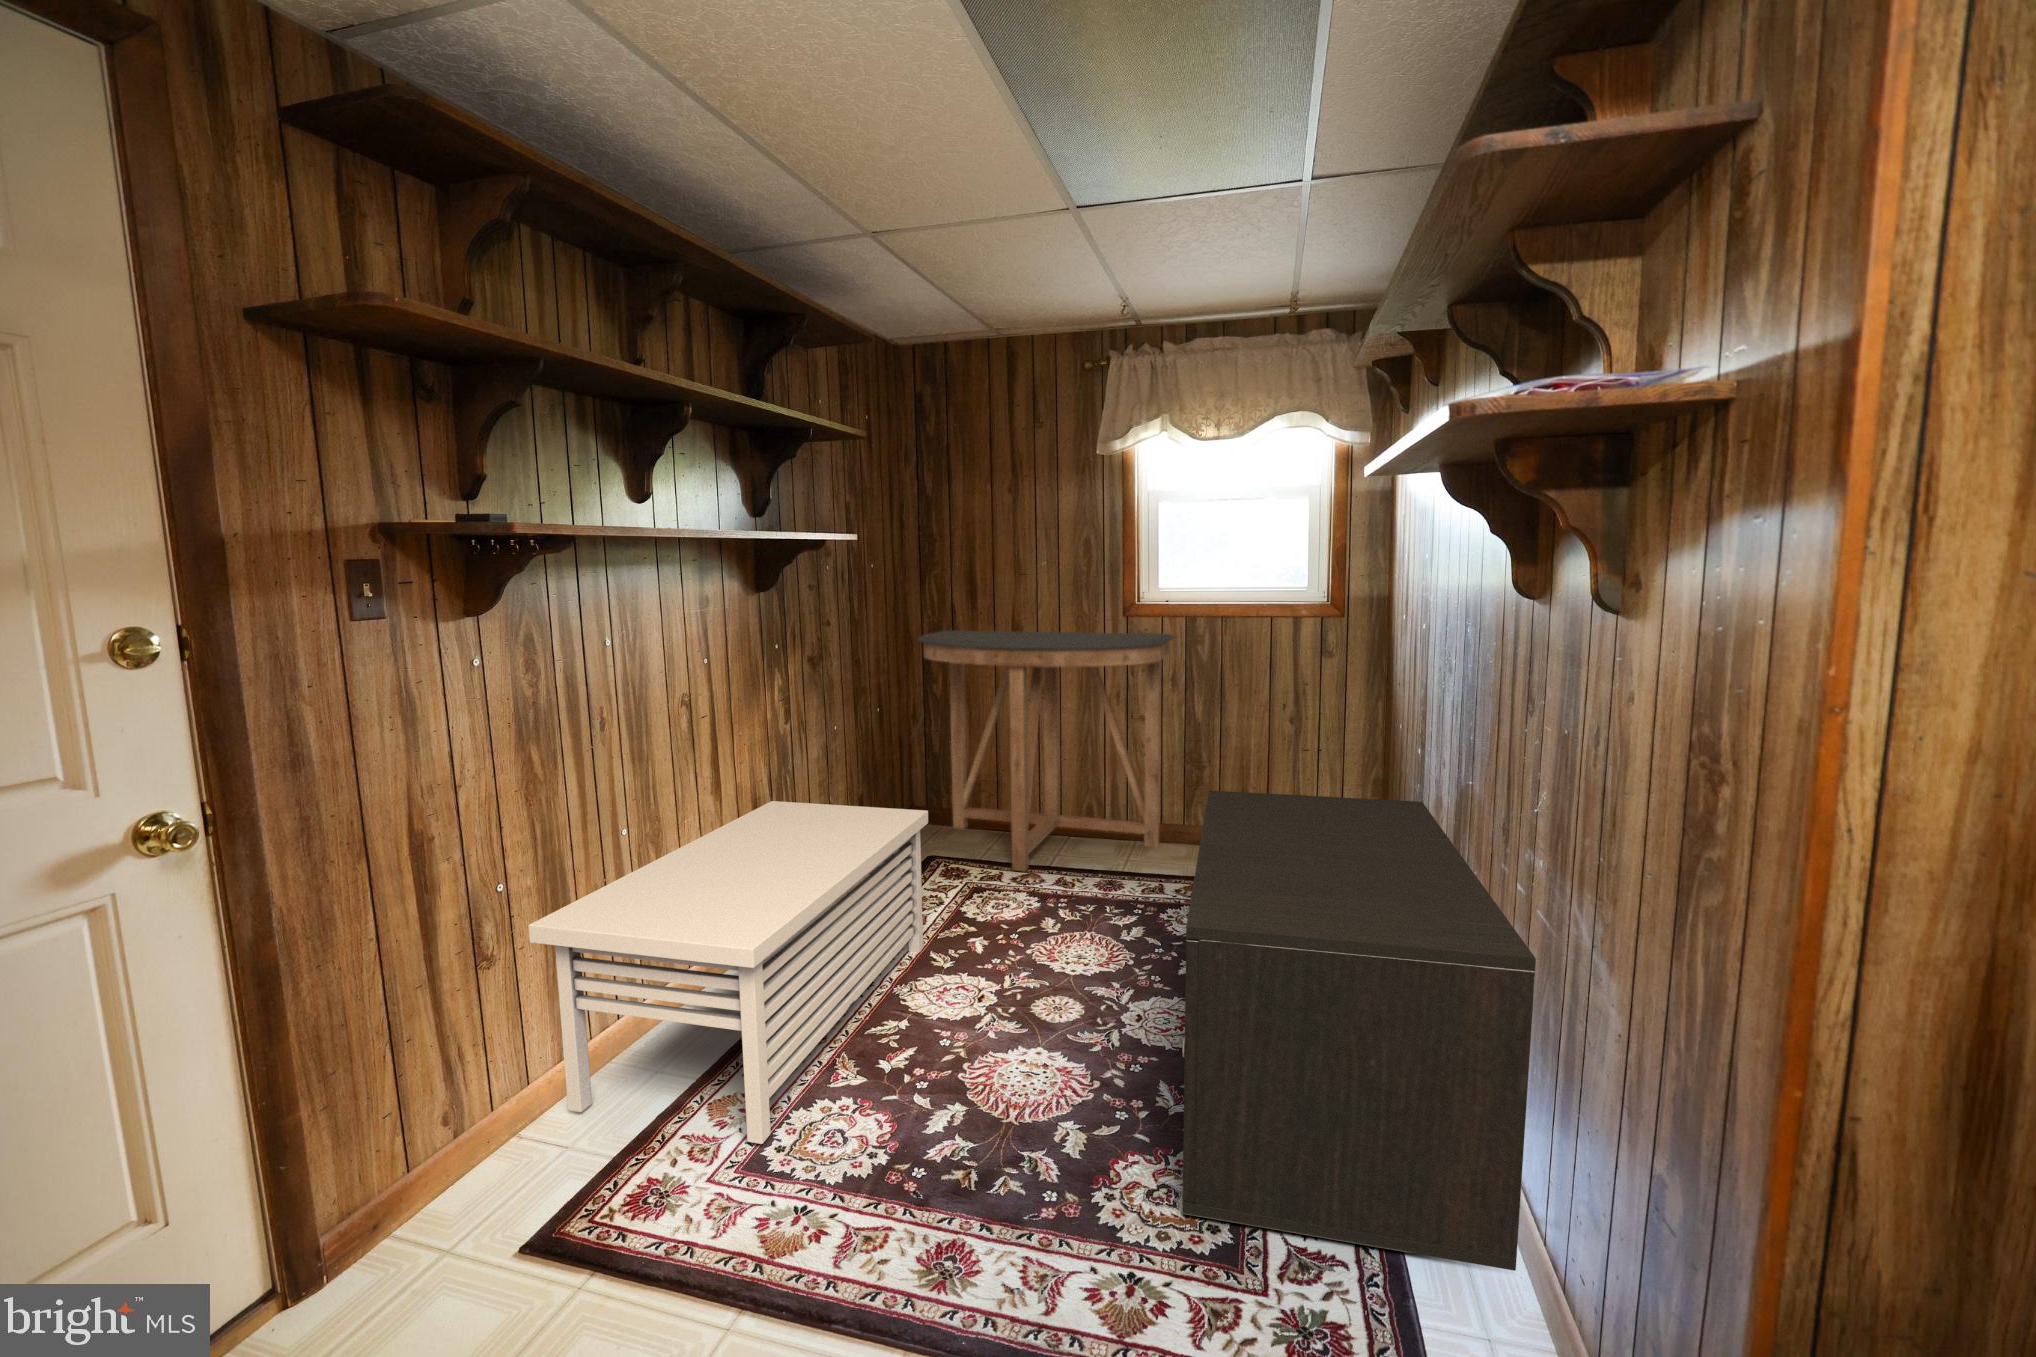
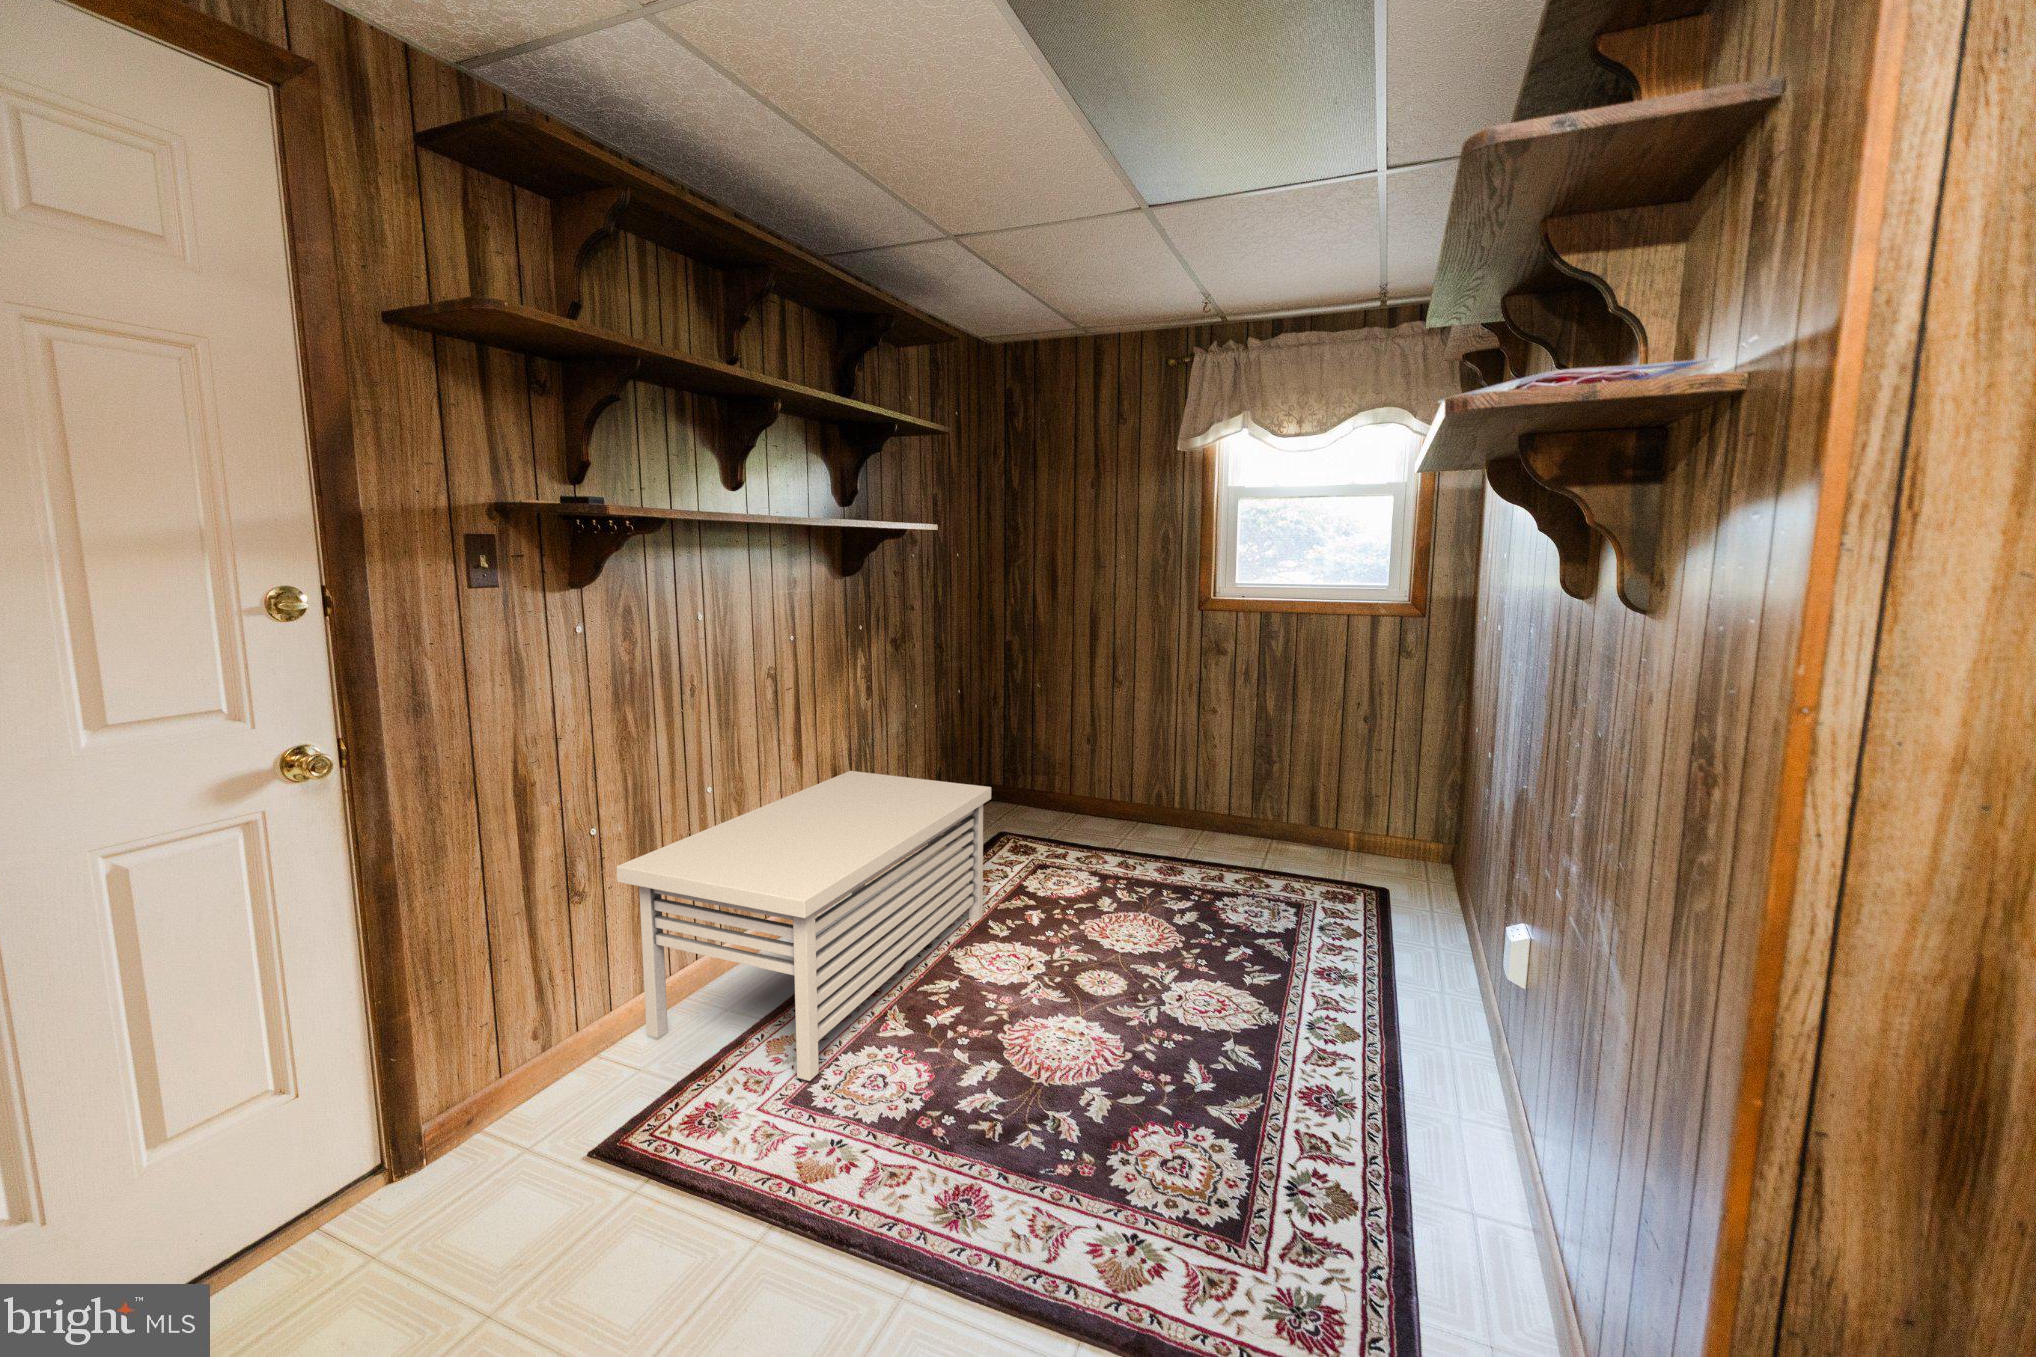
console table: present [918,631,1174,871] -> none [998,619,1248,853]
storage cabinet: present [1182,791,1536,1271] -> none [1193,781,1561,1279]

